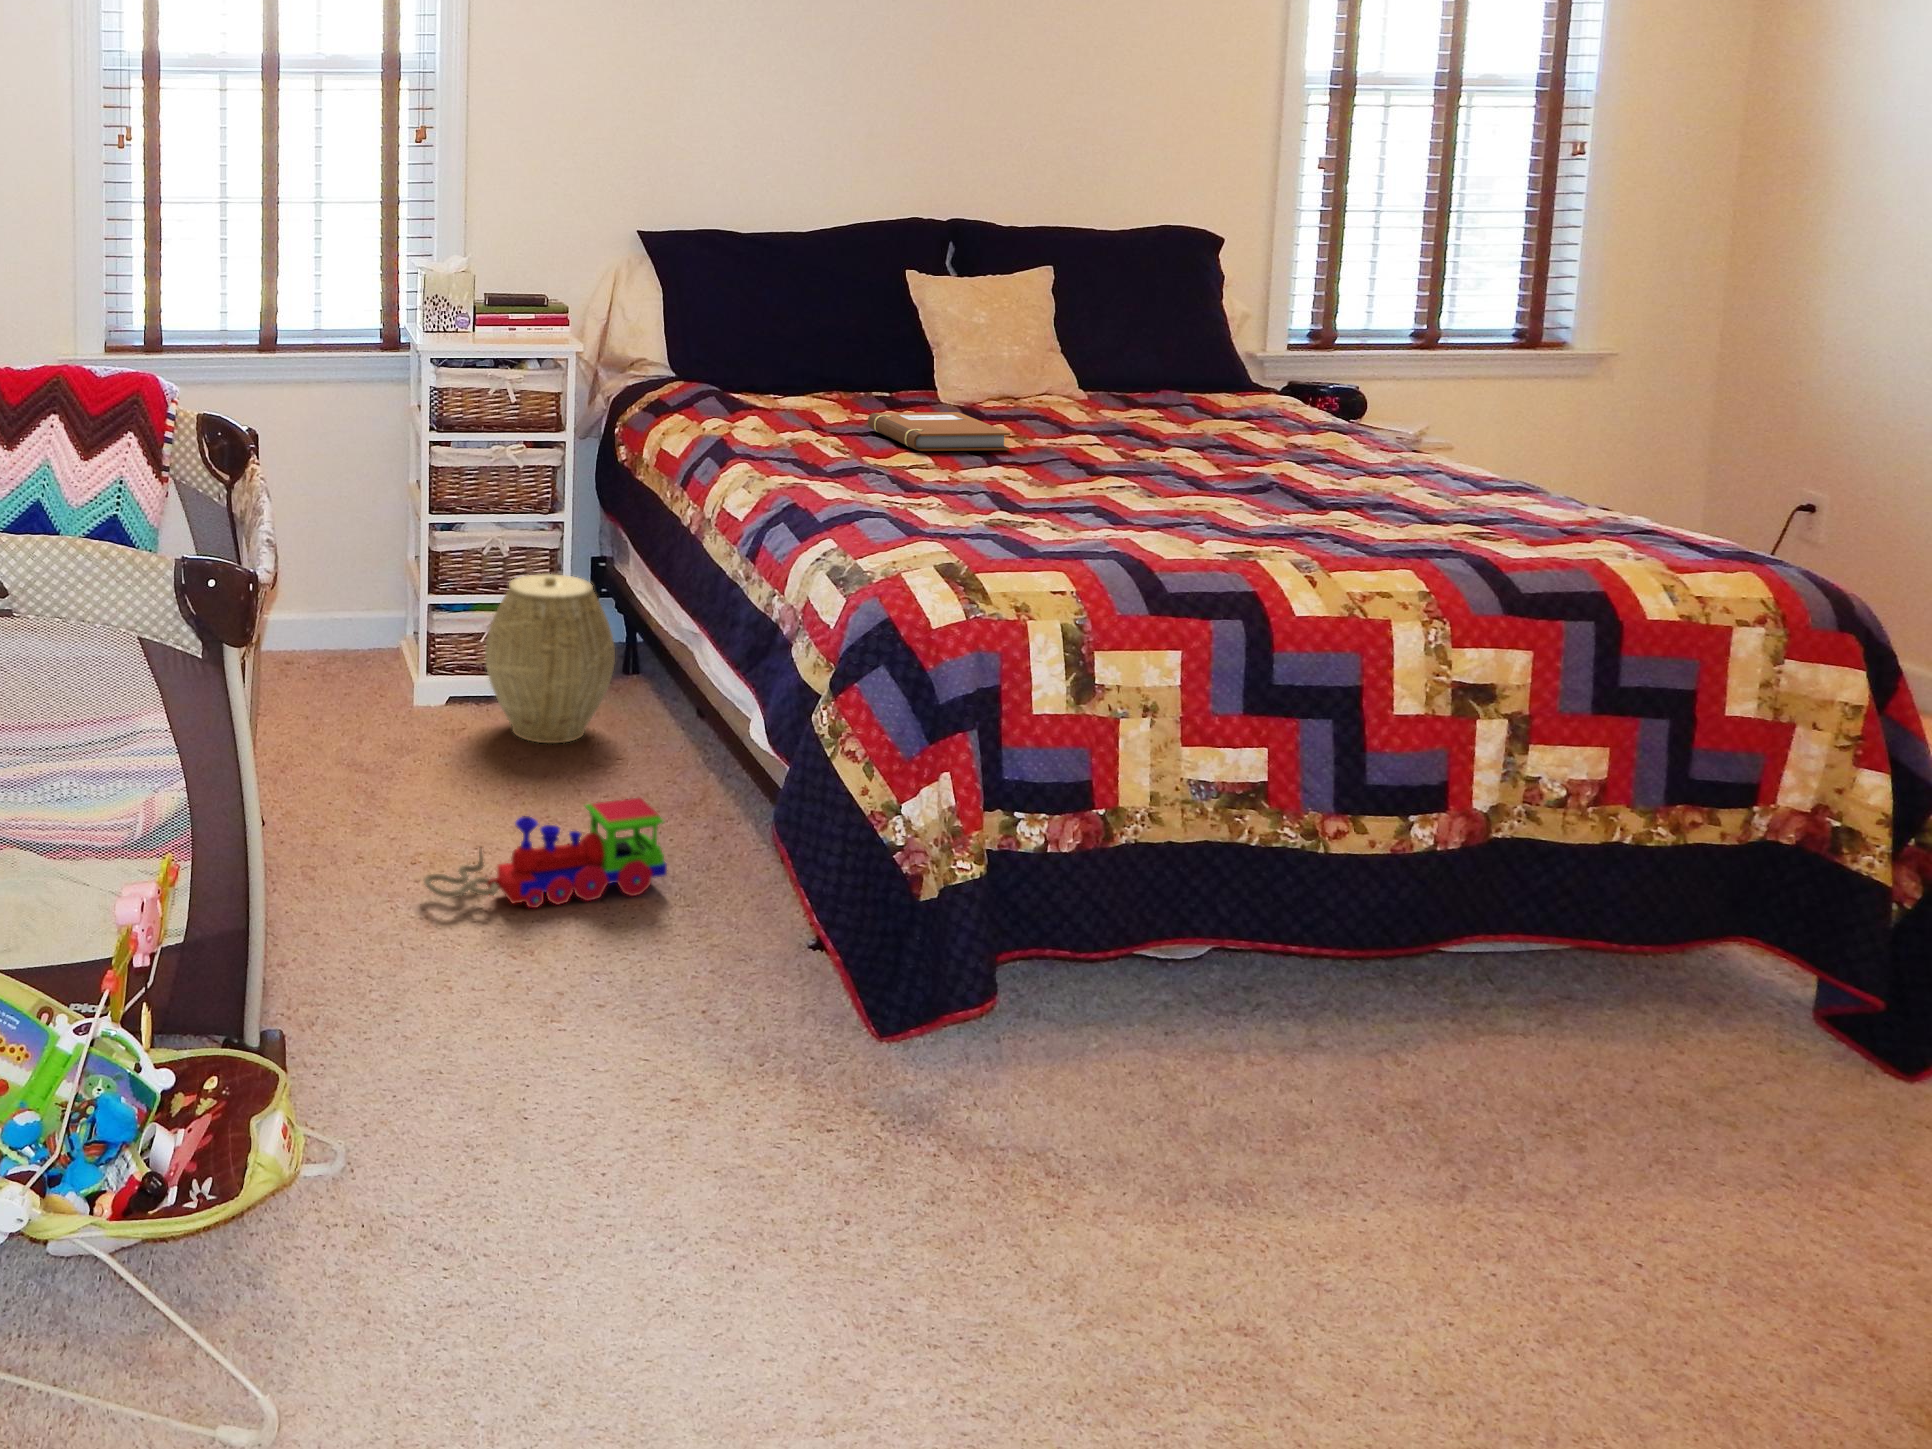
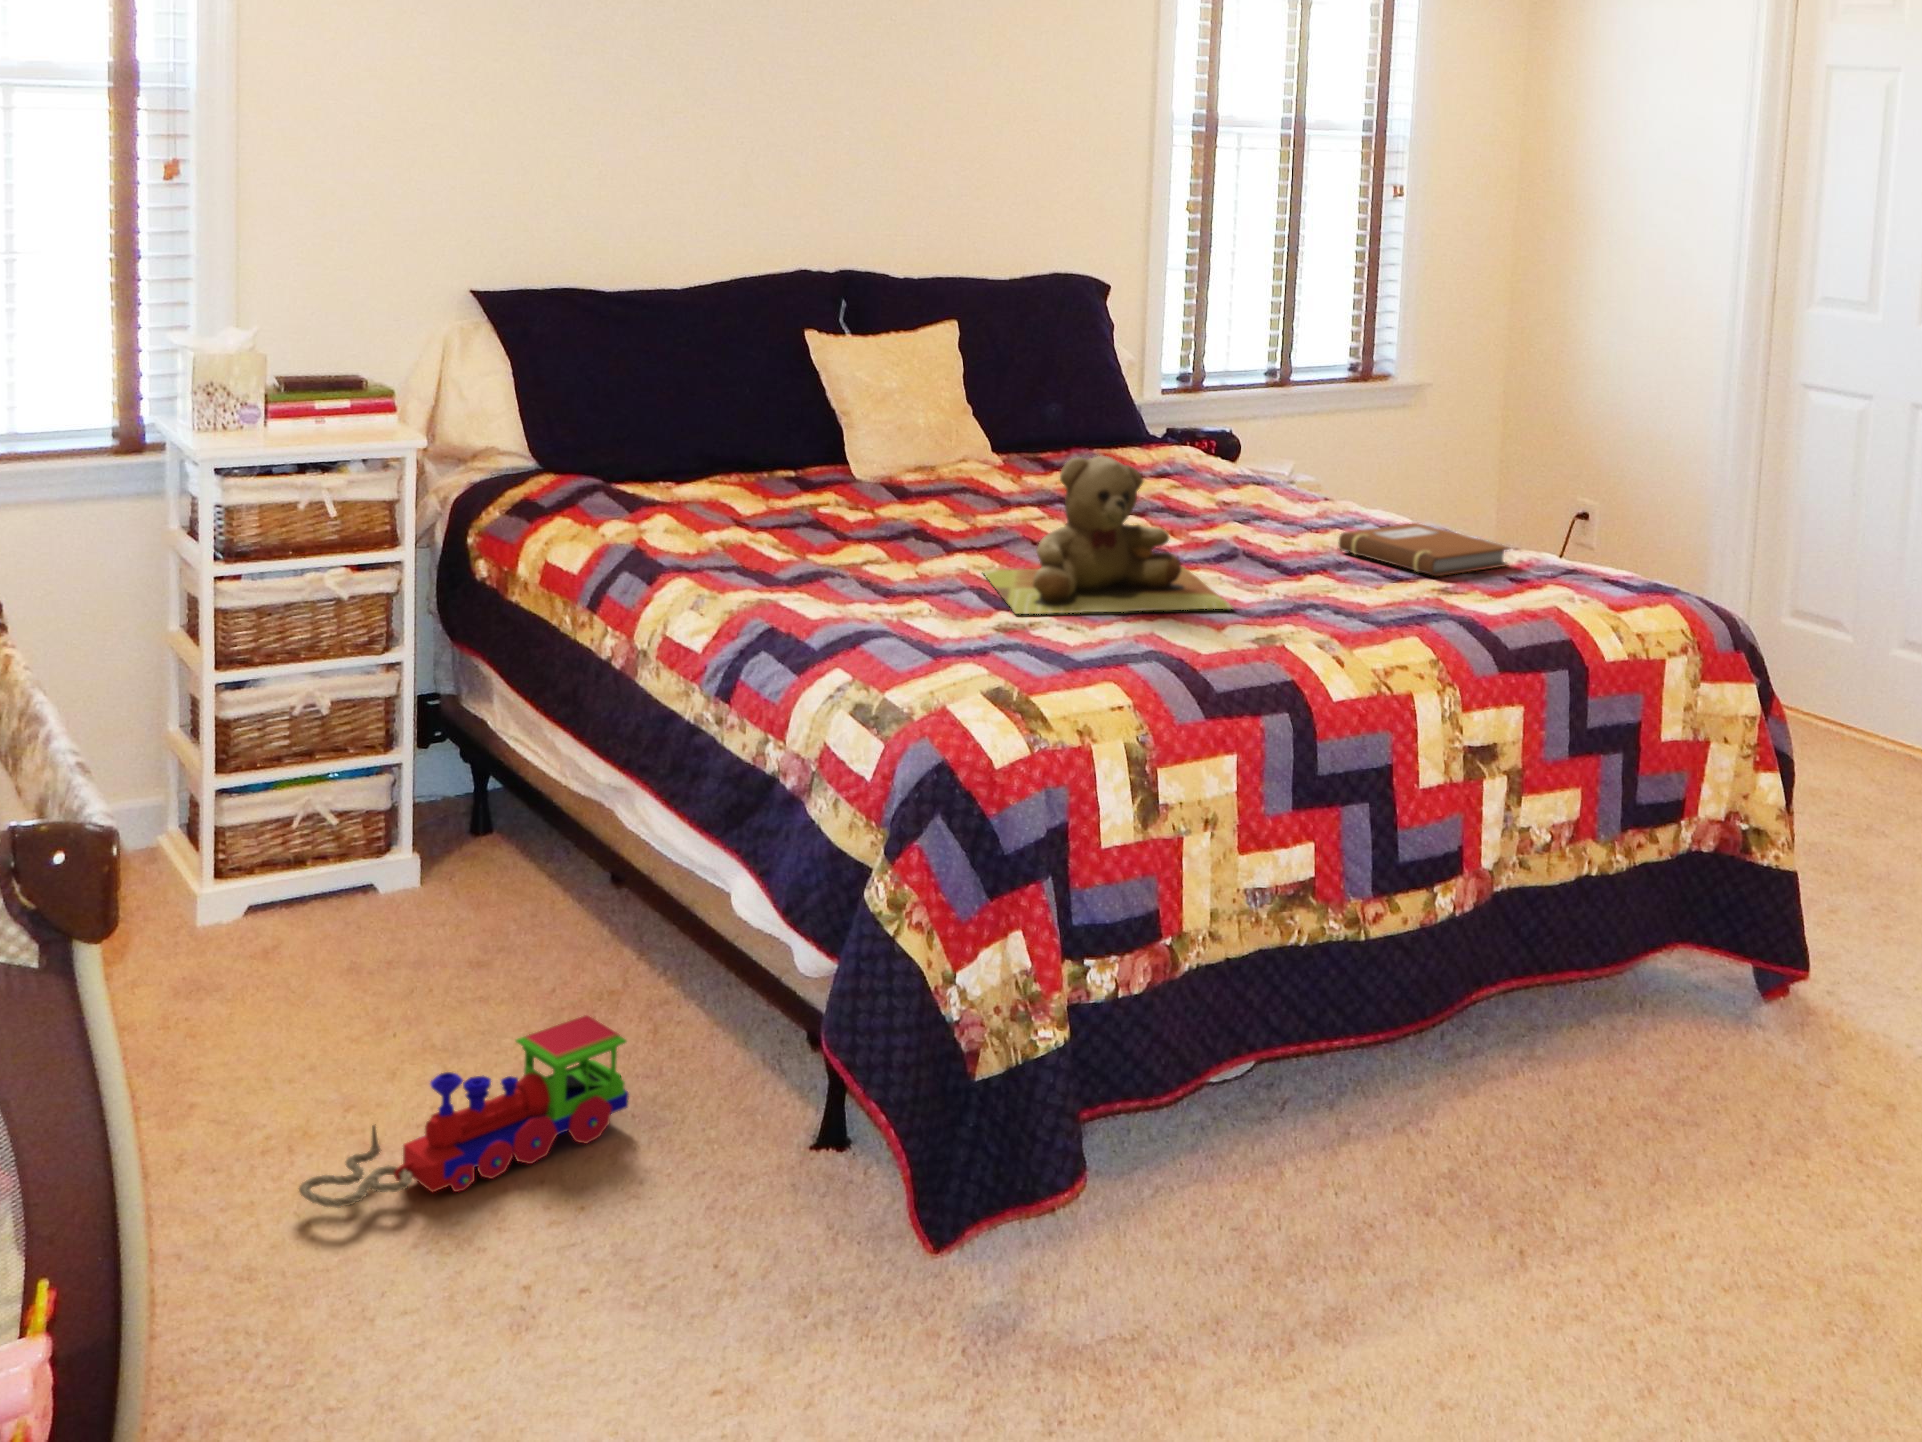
teddy bear: none [1001,378,1228,526] -> present [983,456,1232,614]
notebook: present [868,412,1010,451] -> present [1339,523,1510,576]
woven basket: present [485,574,615,743] -> none [308,735,490,958]

